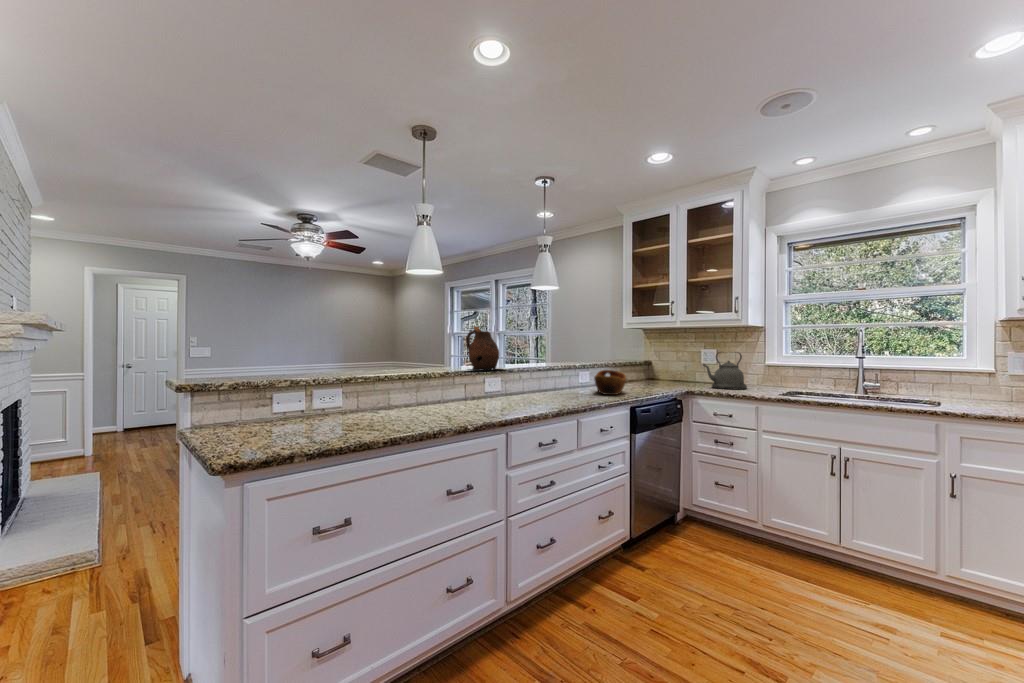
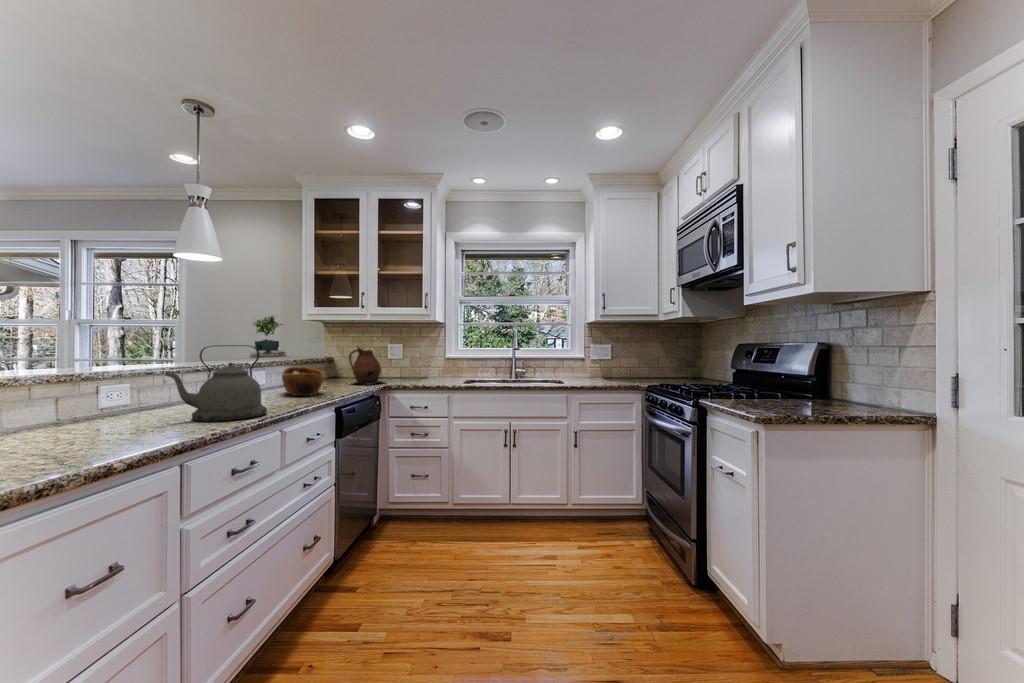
potted plant: none [587,322,615,359] -> present [249,316,286,357]
ceramic pitcher: present [466,327,506,371] -> present [349,346,384,385]
kettle: present [703,353,747,389] -> present [165,345,267,421]

